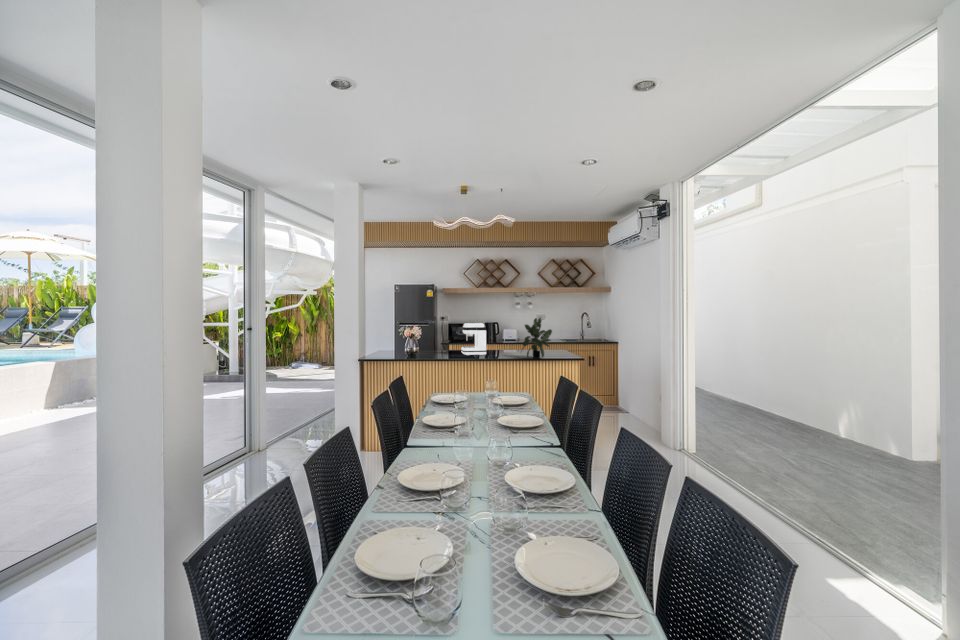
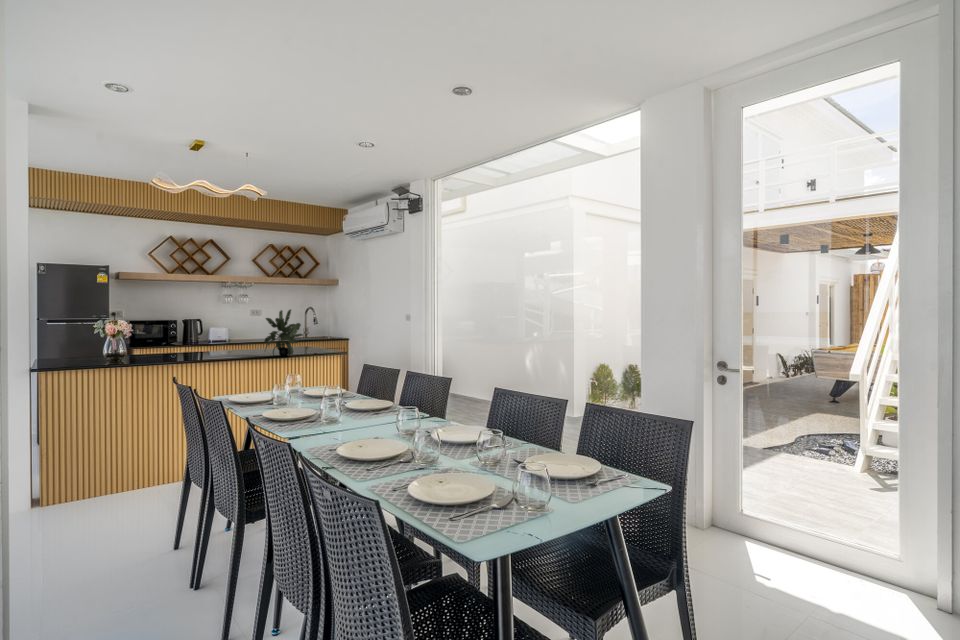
coffee maker: present [454,323,486,355] -> none [164,317,215,358]

